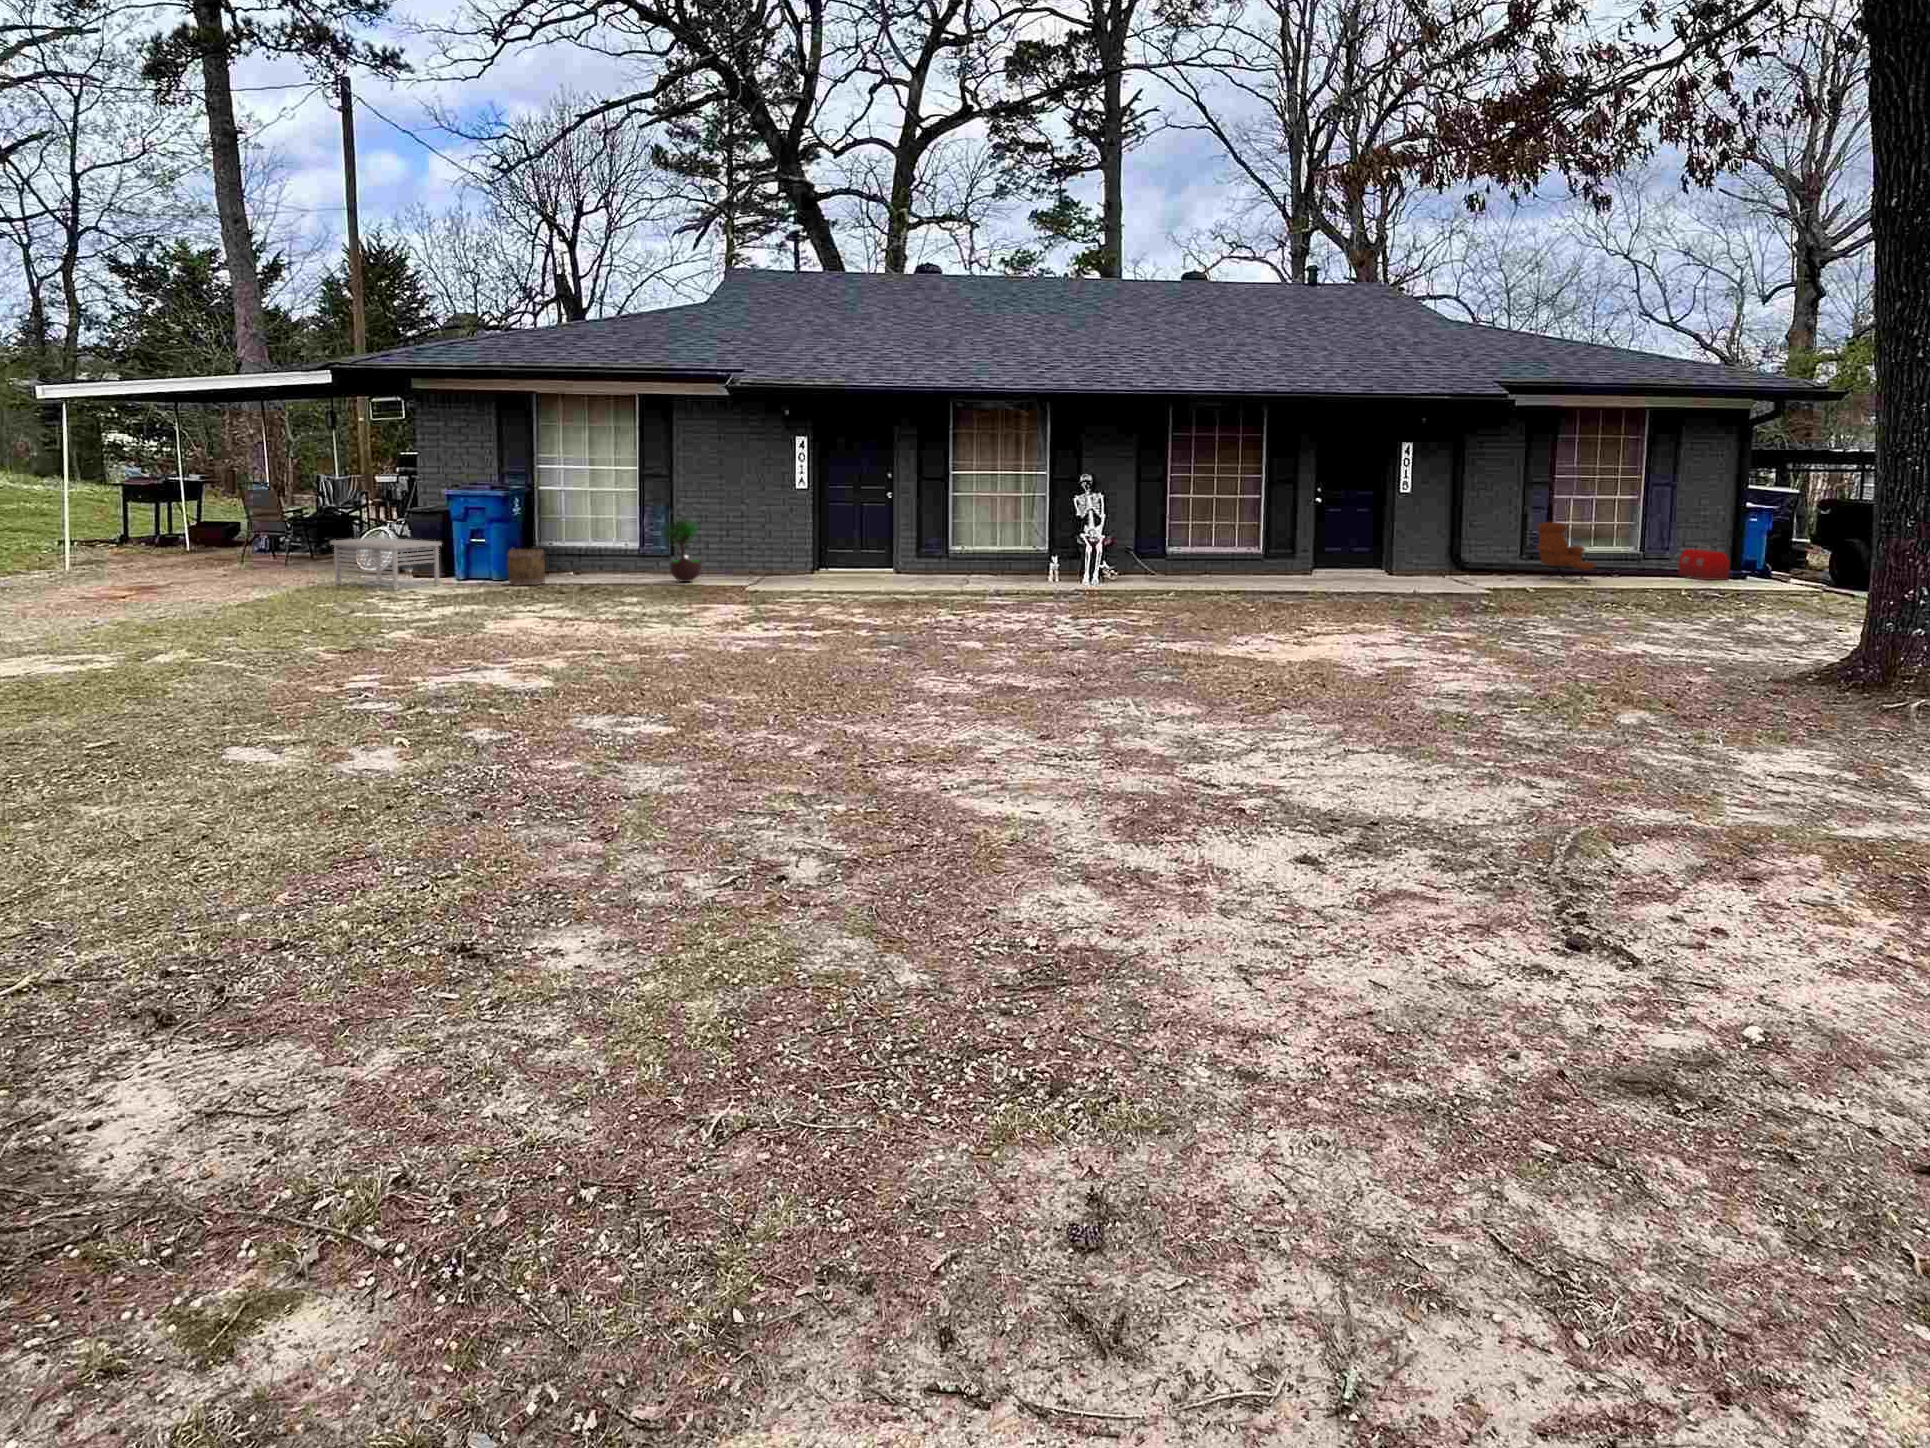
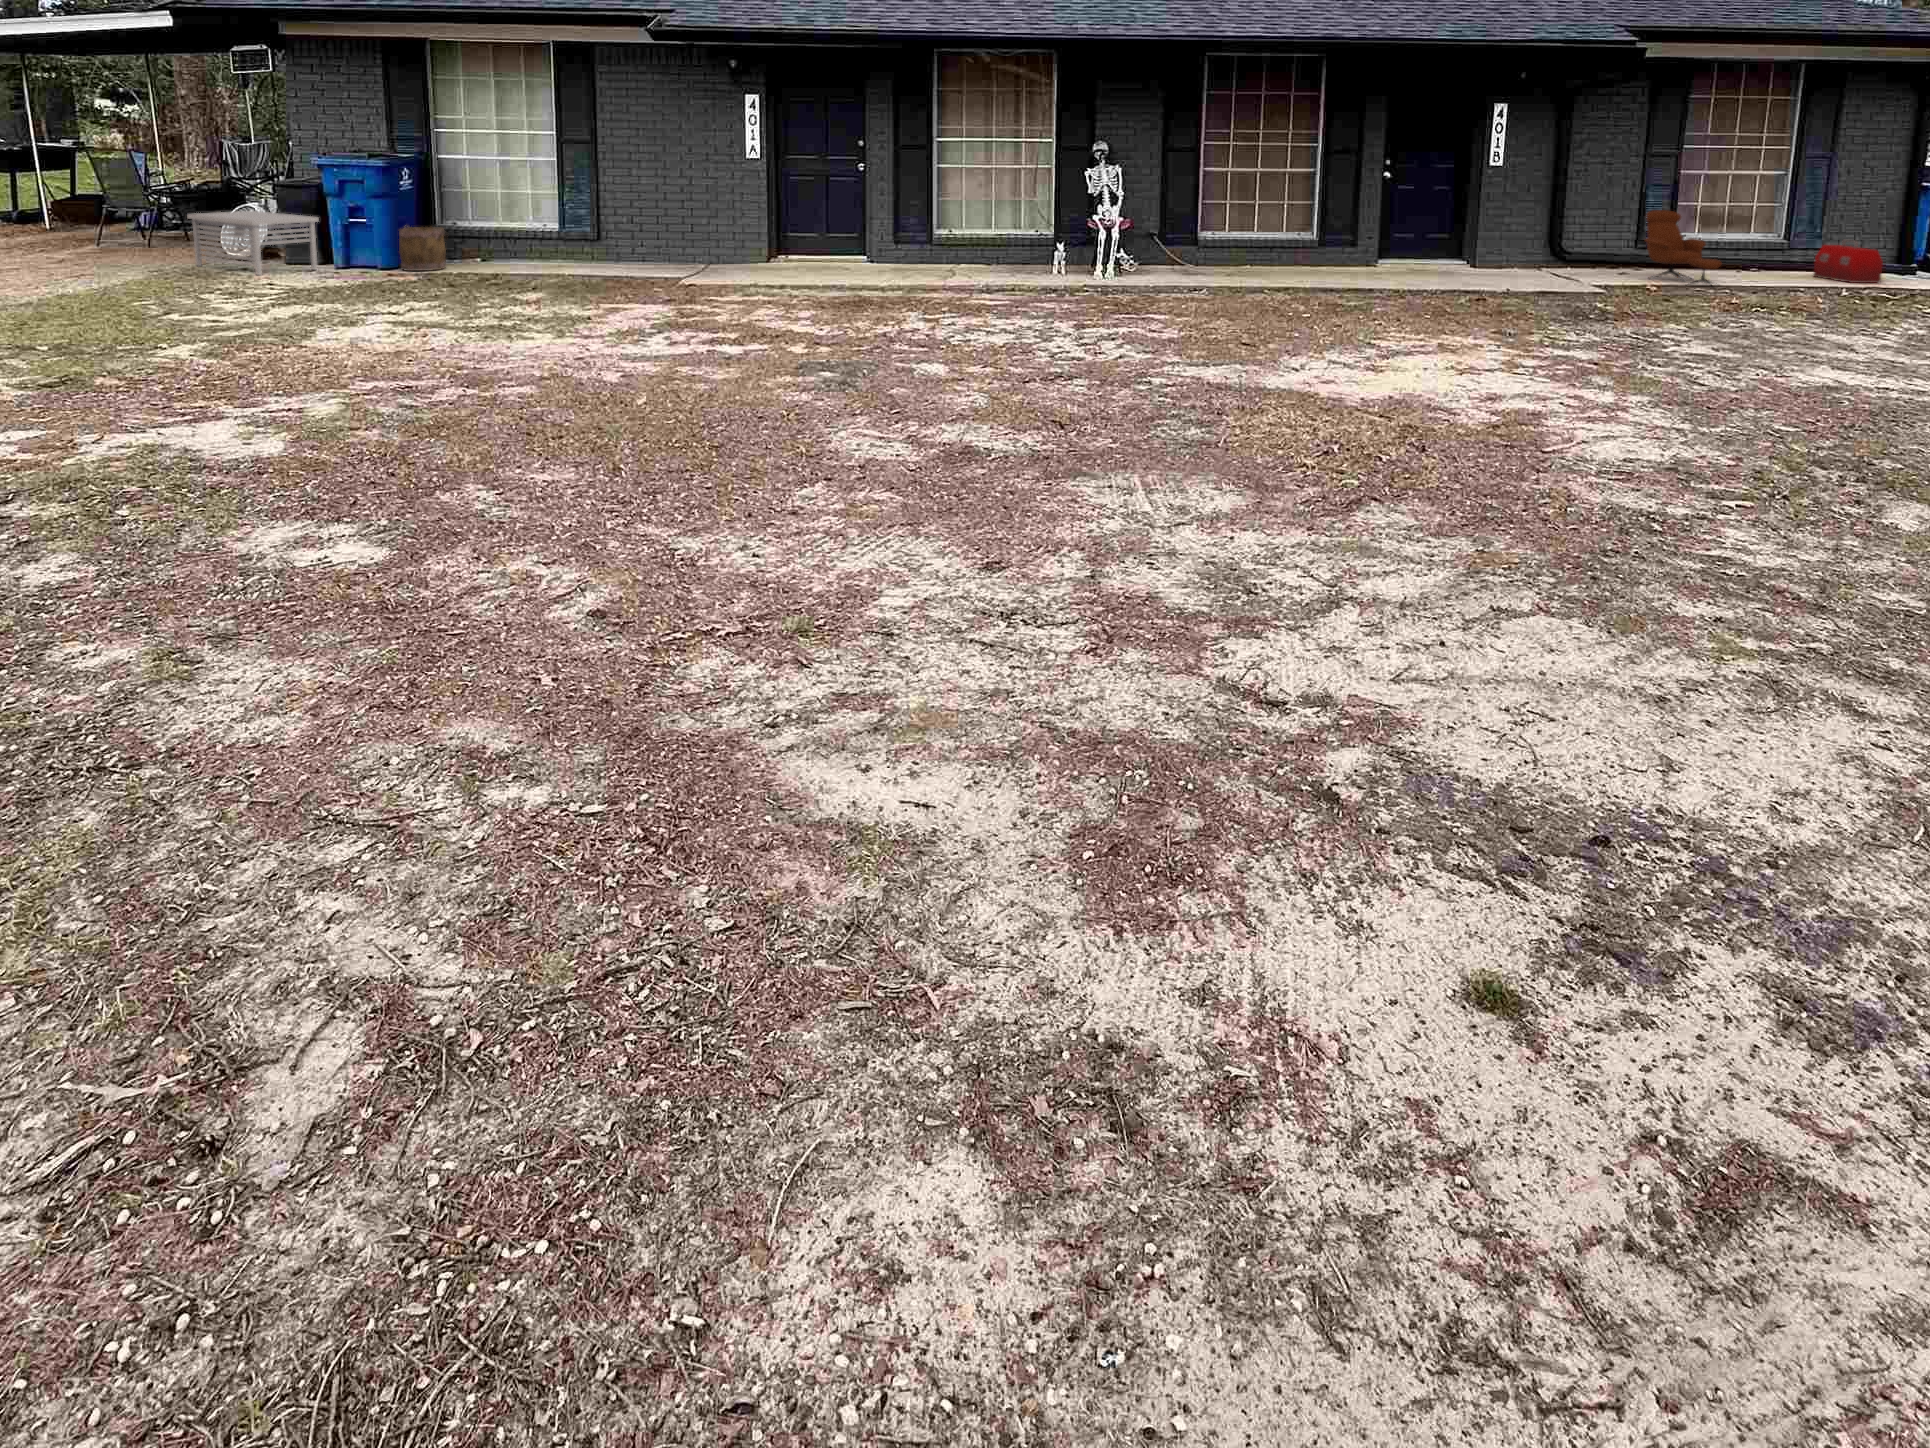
potted tree: present [664,519,701,582] -> none [582,185,634,269]

